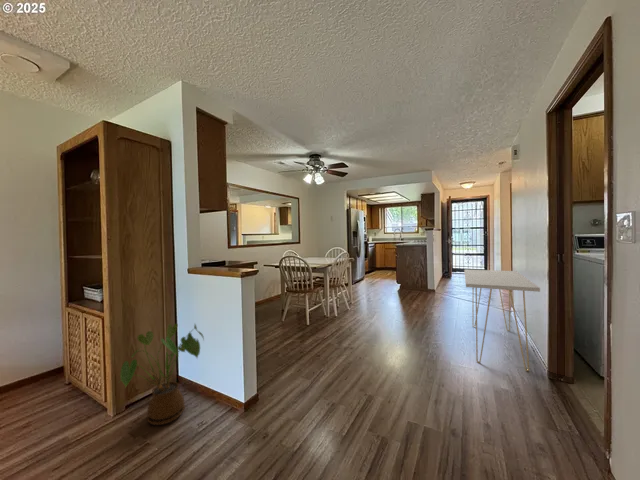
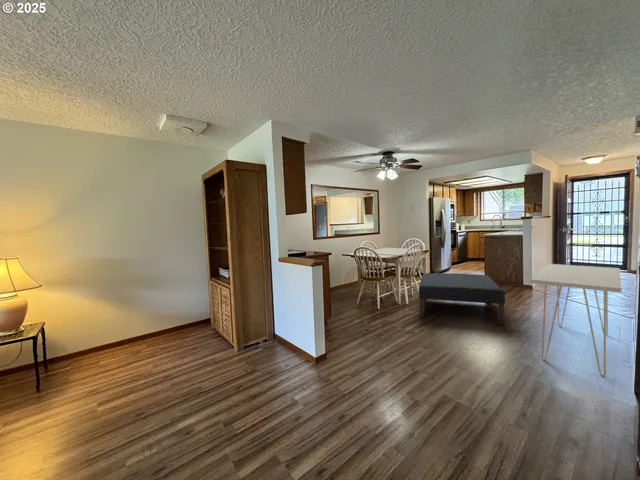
ottoman: none [349,283,432,331] -> present [419,273,505,324]
house plant: present [120,324,203,425] -> none [238,296,288,362]

